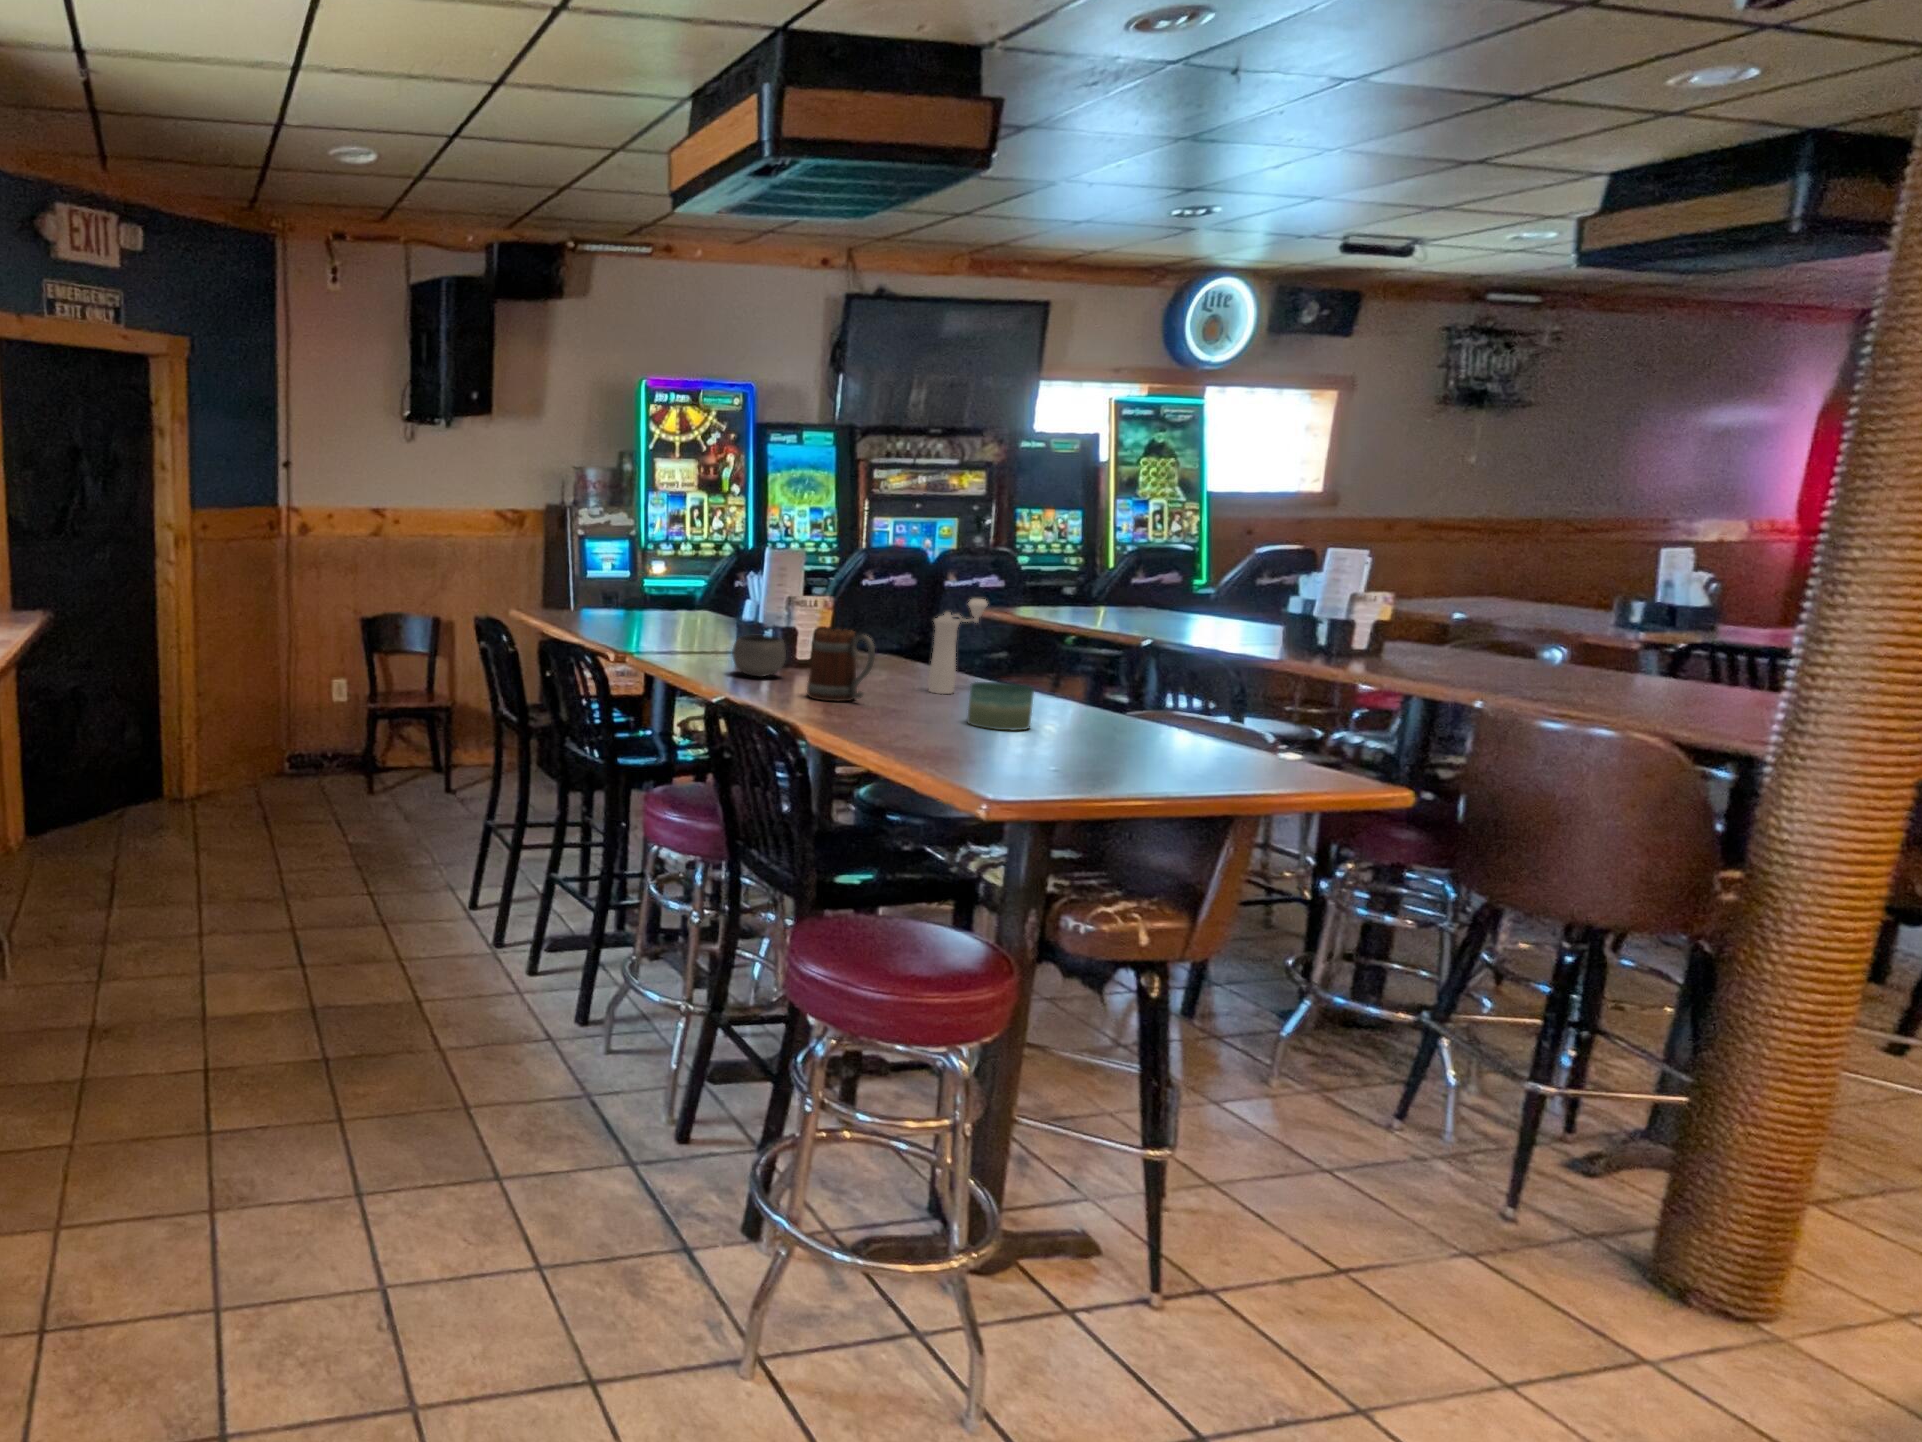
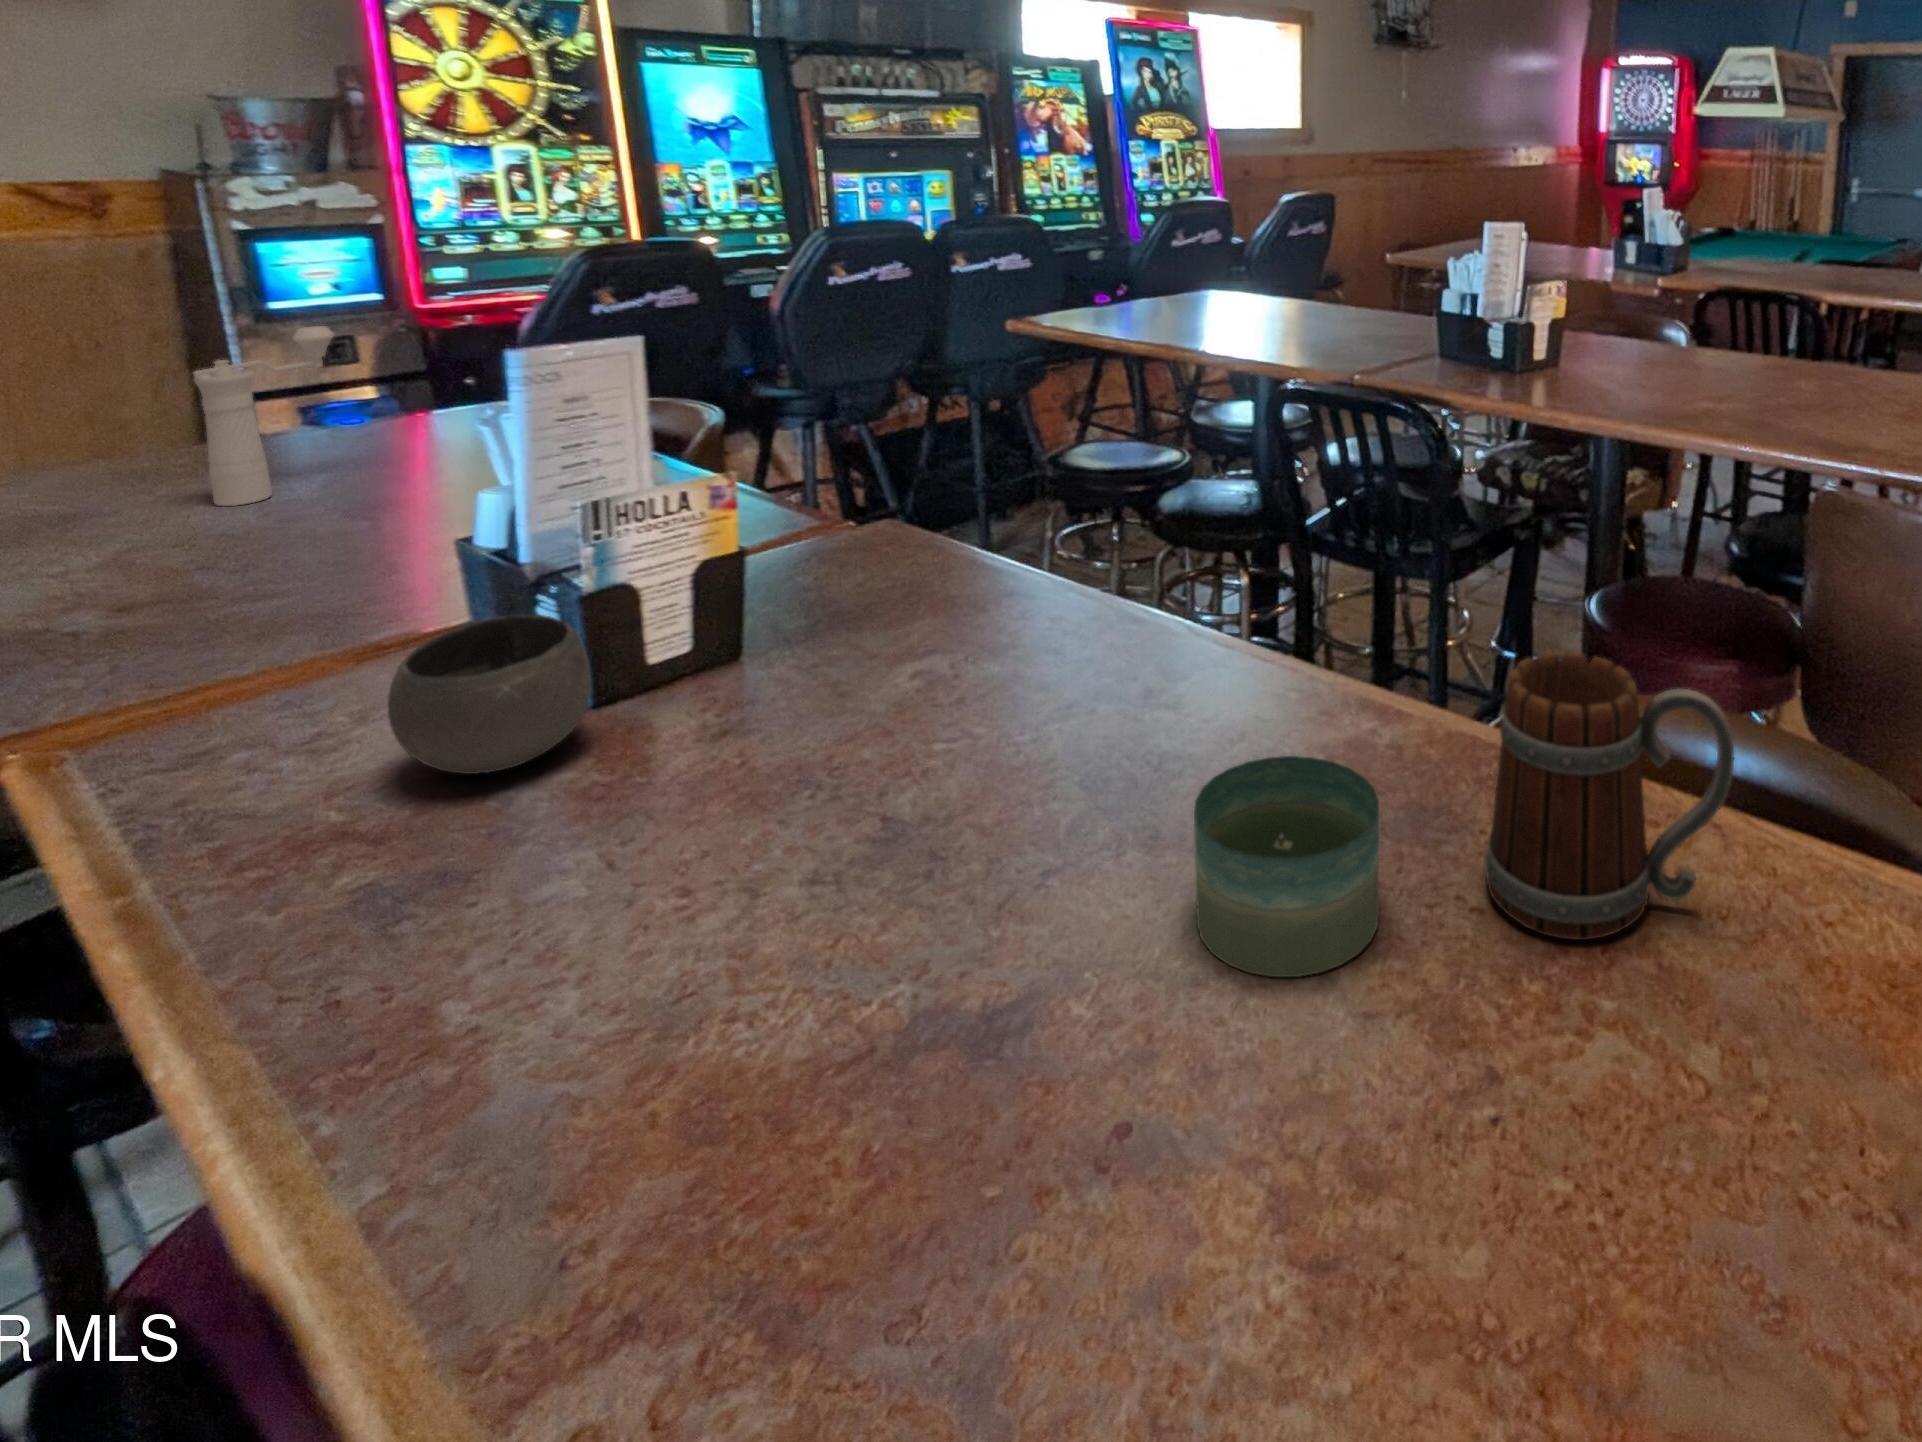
pepper mill: present [928,599,988,694] -> present [193,326,334,506]
beer mug: present [807,629,875,701] -> present [1486,652,1734,940]

